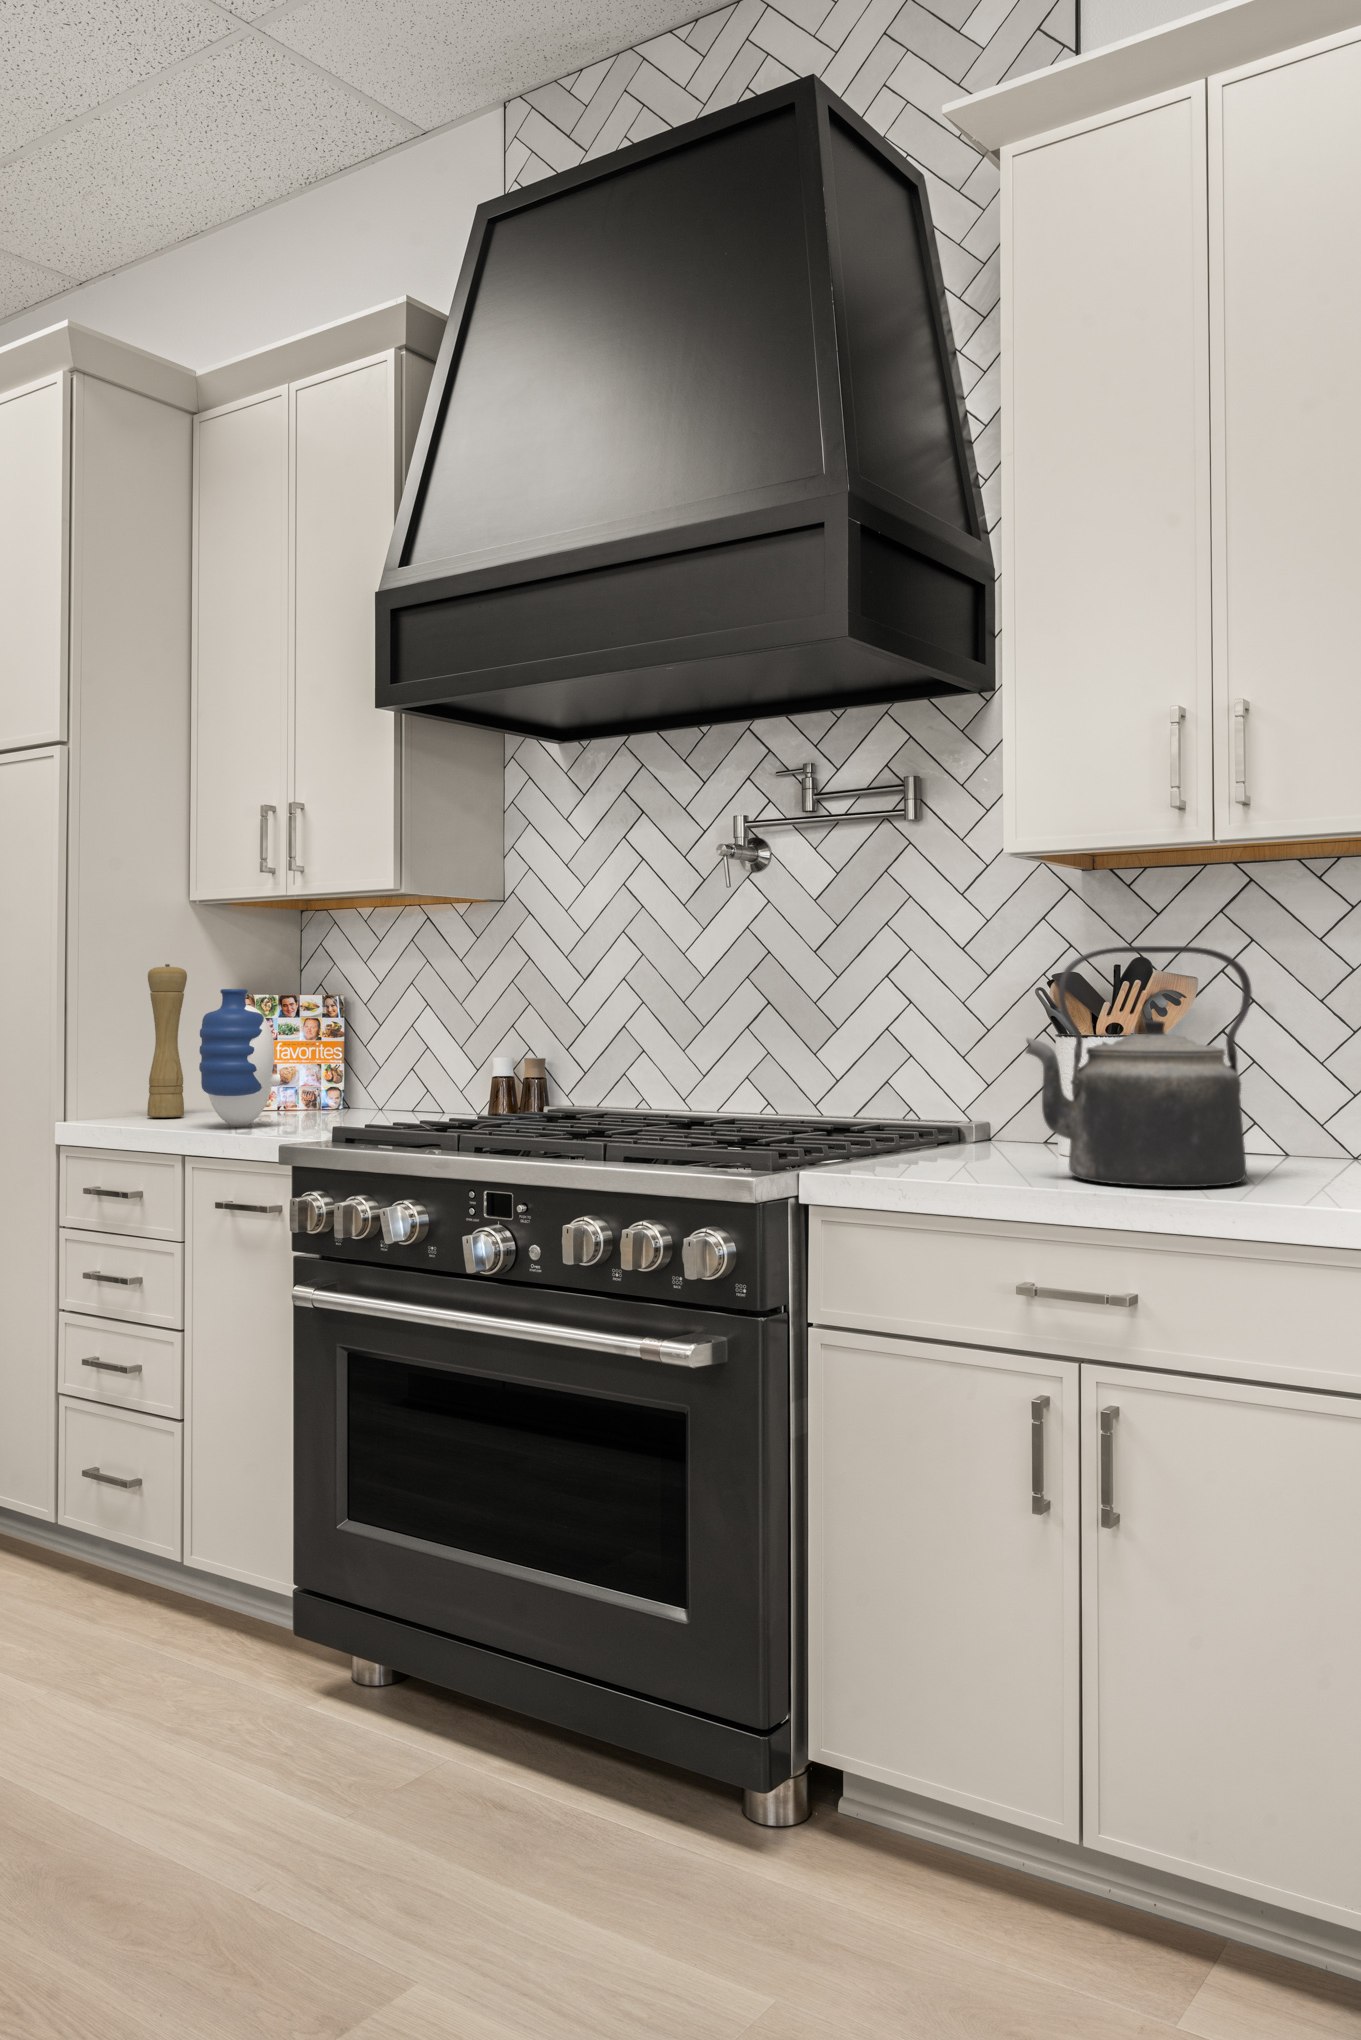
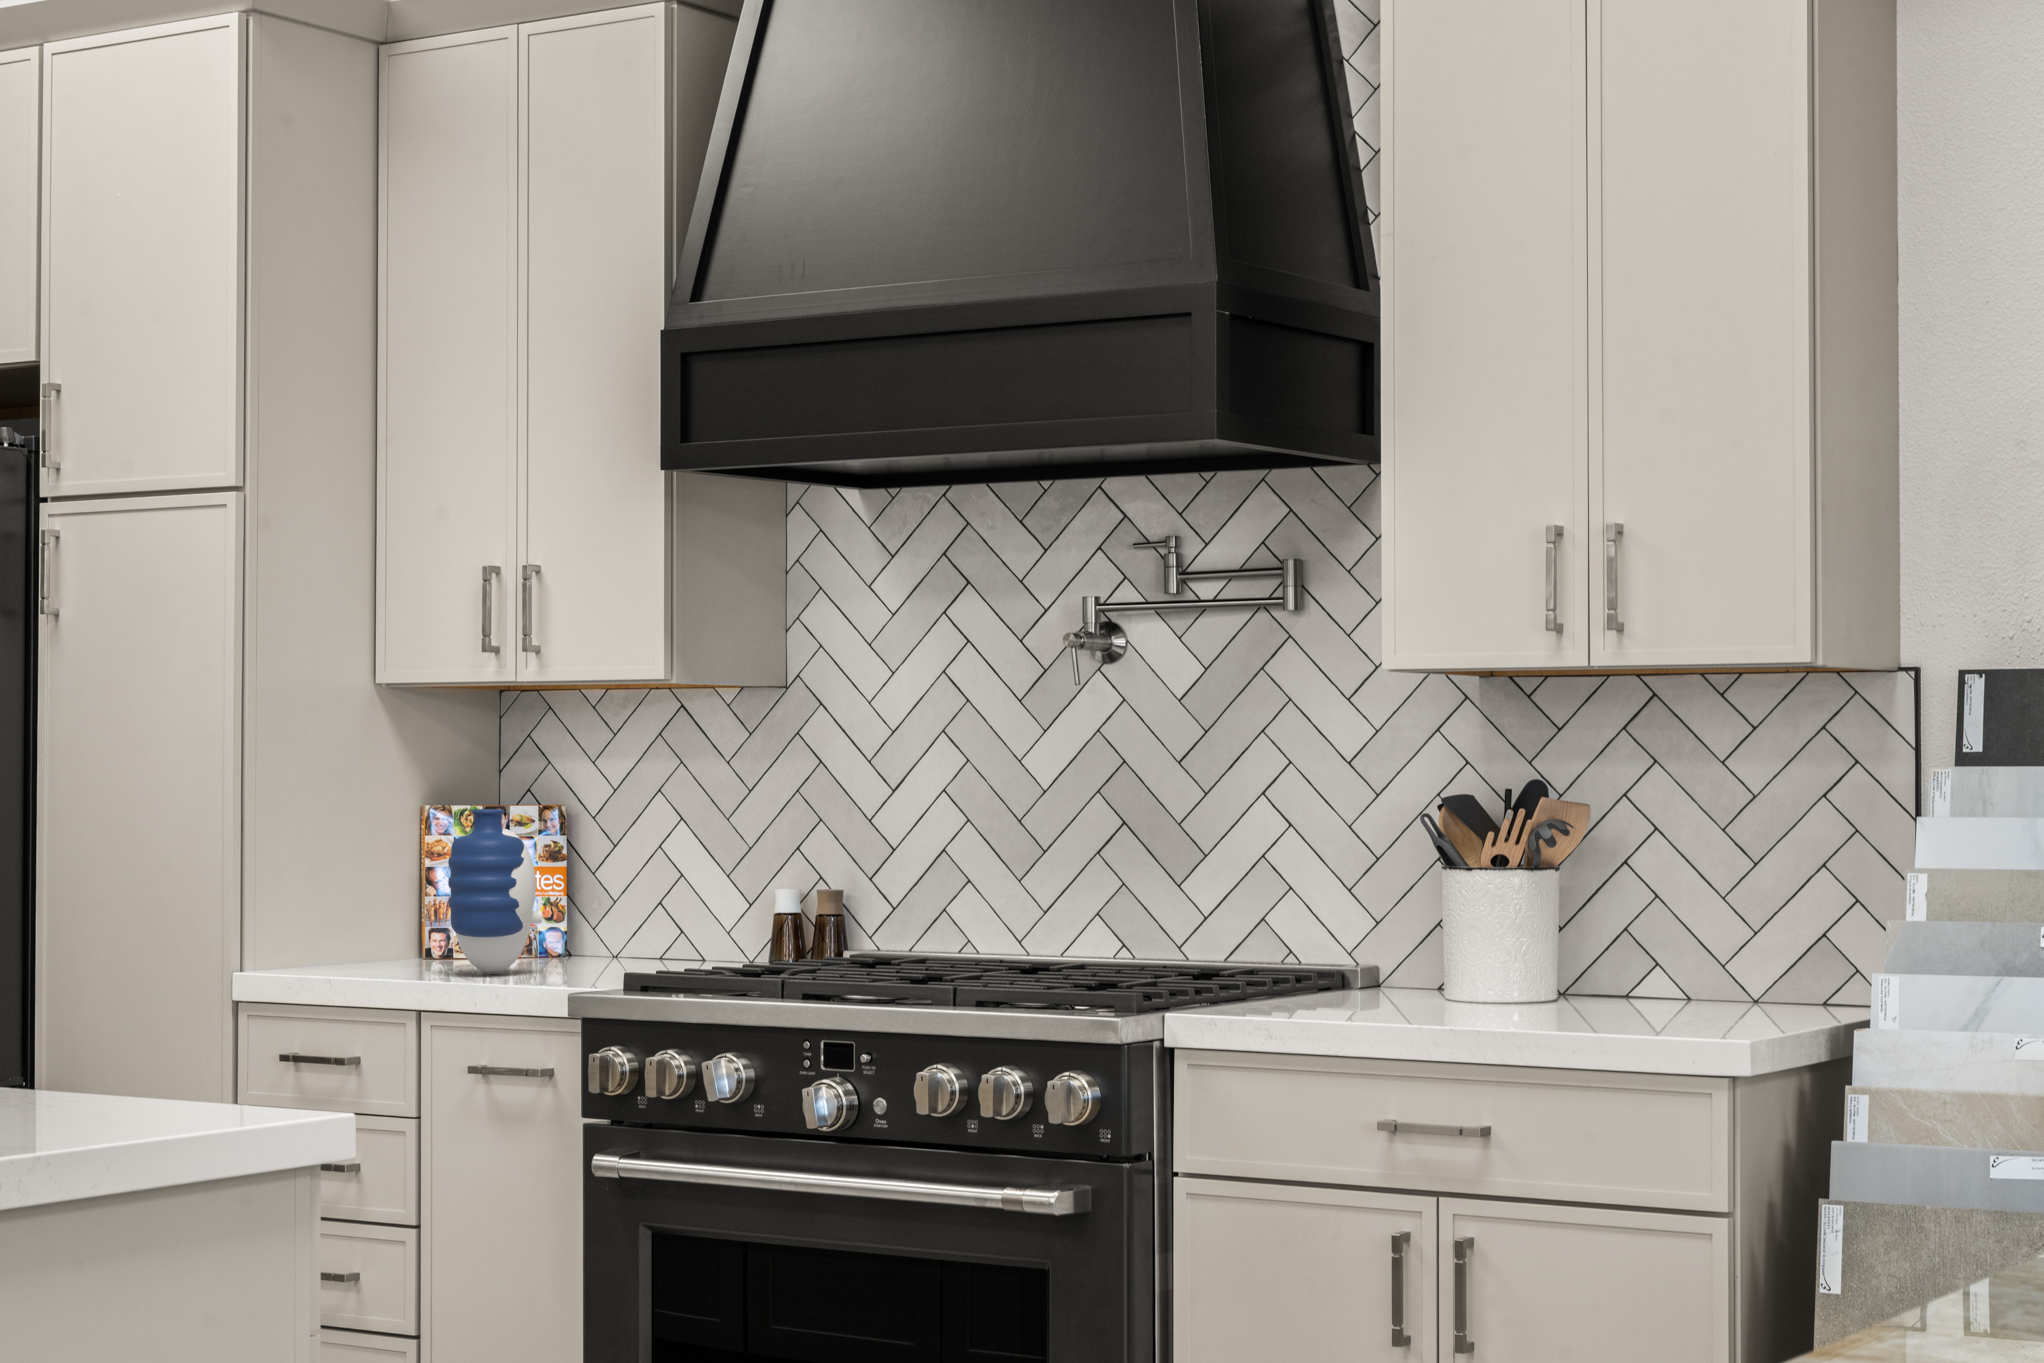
kettle: present [1026,946,1252,1187] -> none [1394,781,1619,1021]
pepper mill: present [147,964,187,1118] -> none [356,774,404,964]

